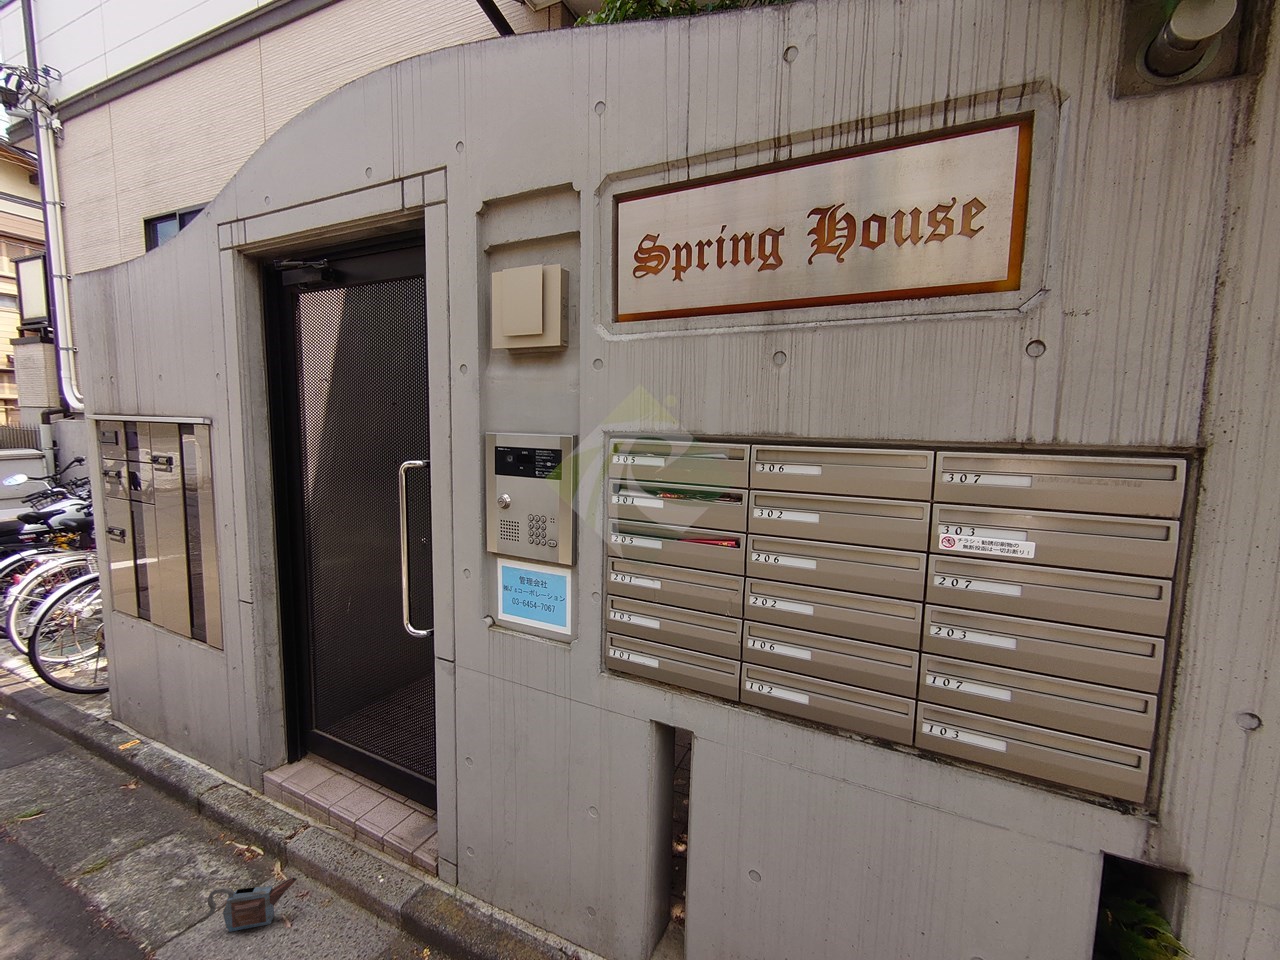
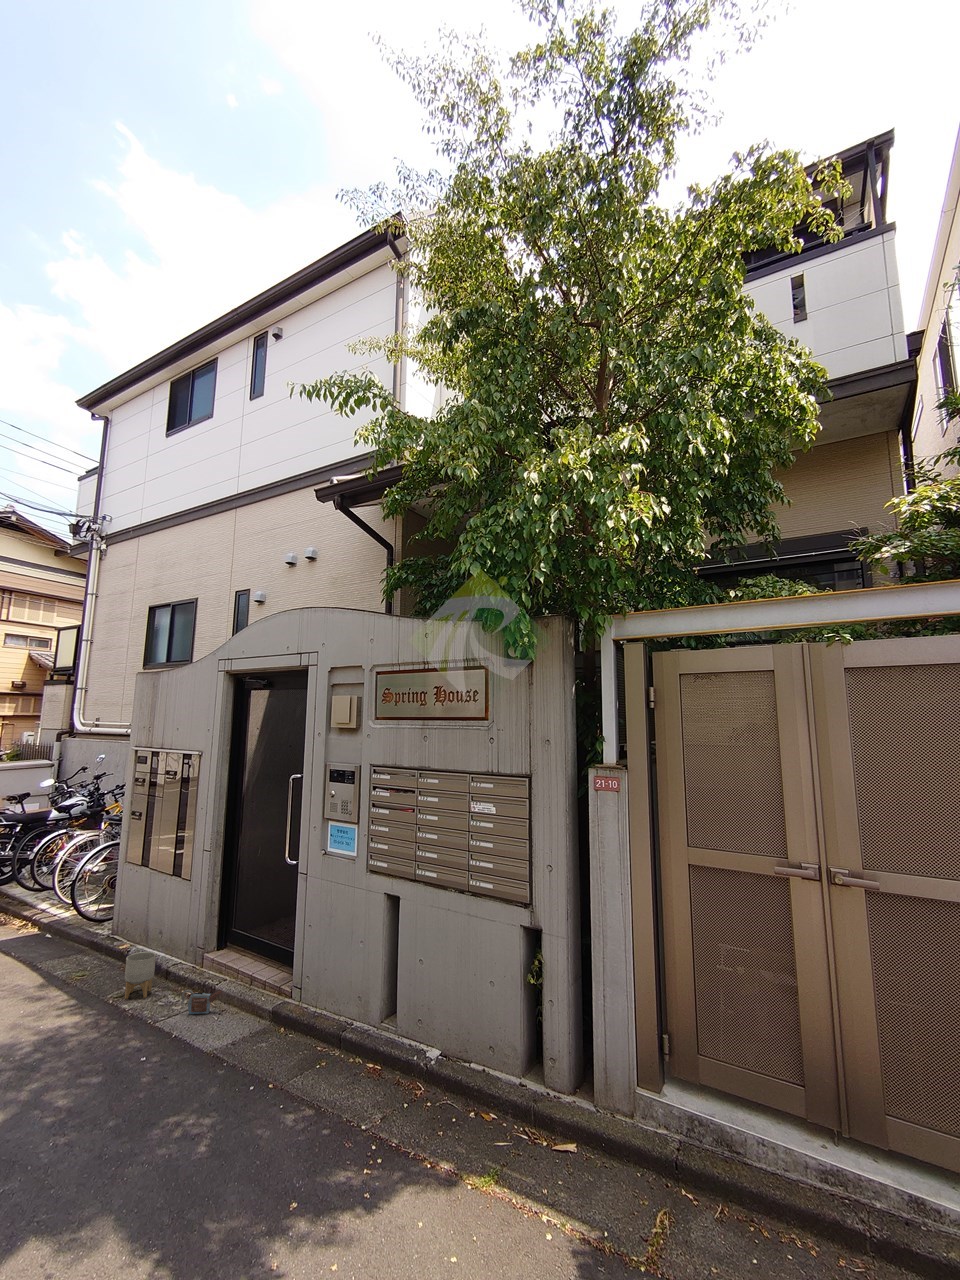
planter: none [89,793,160,894] -> present [125,952,156,999]

